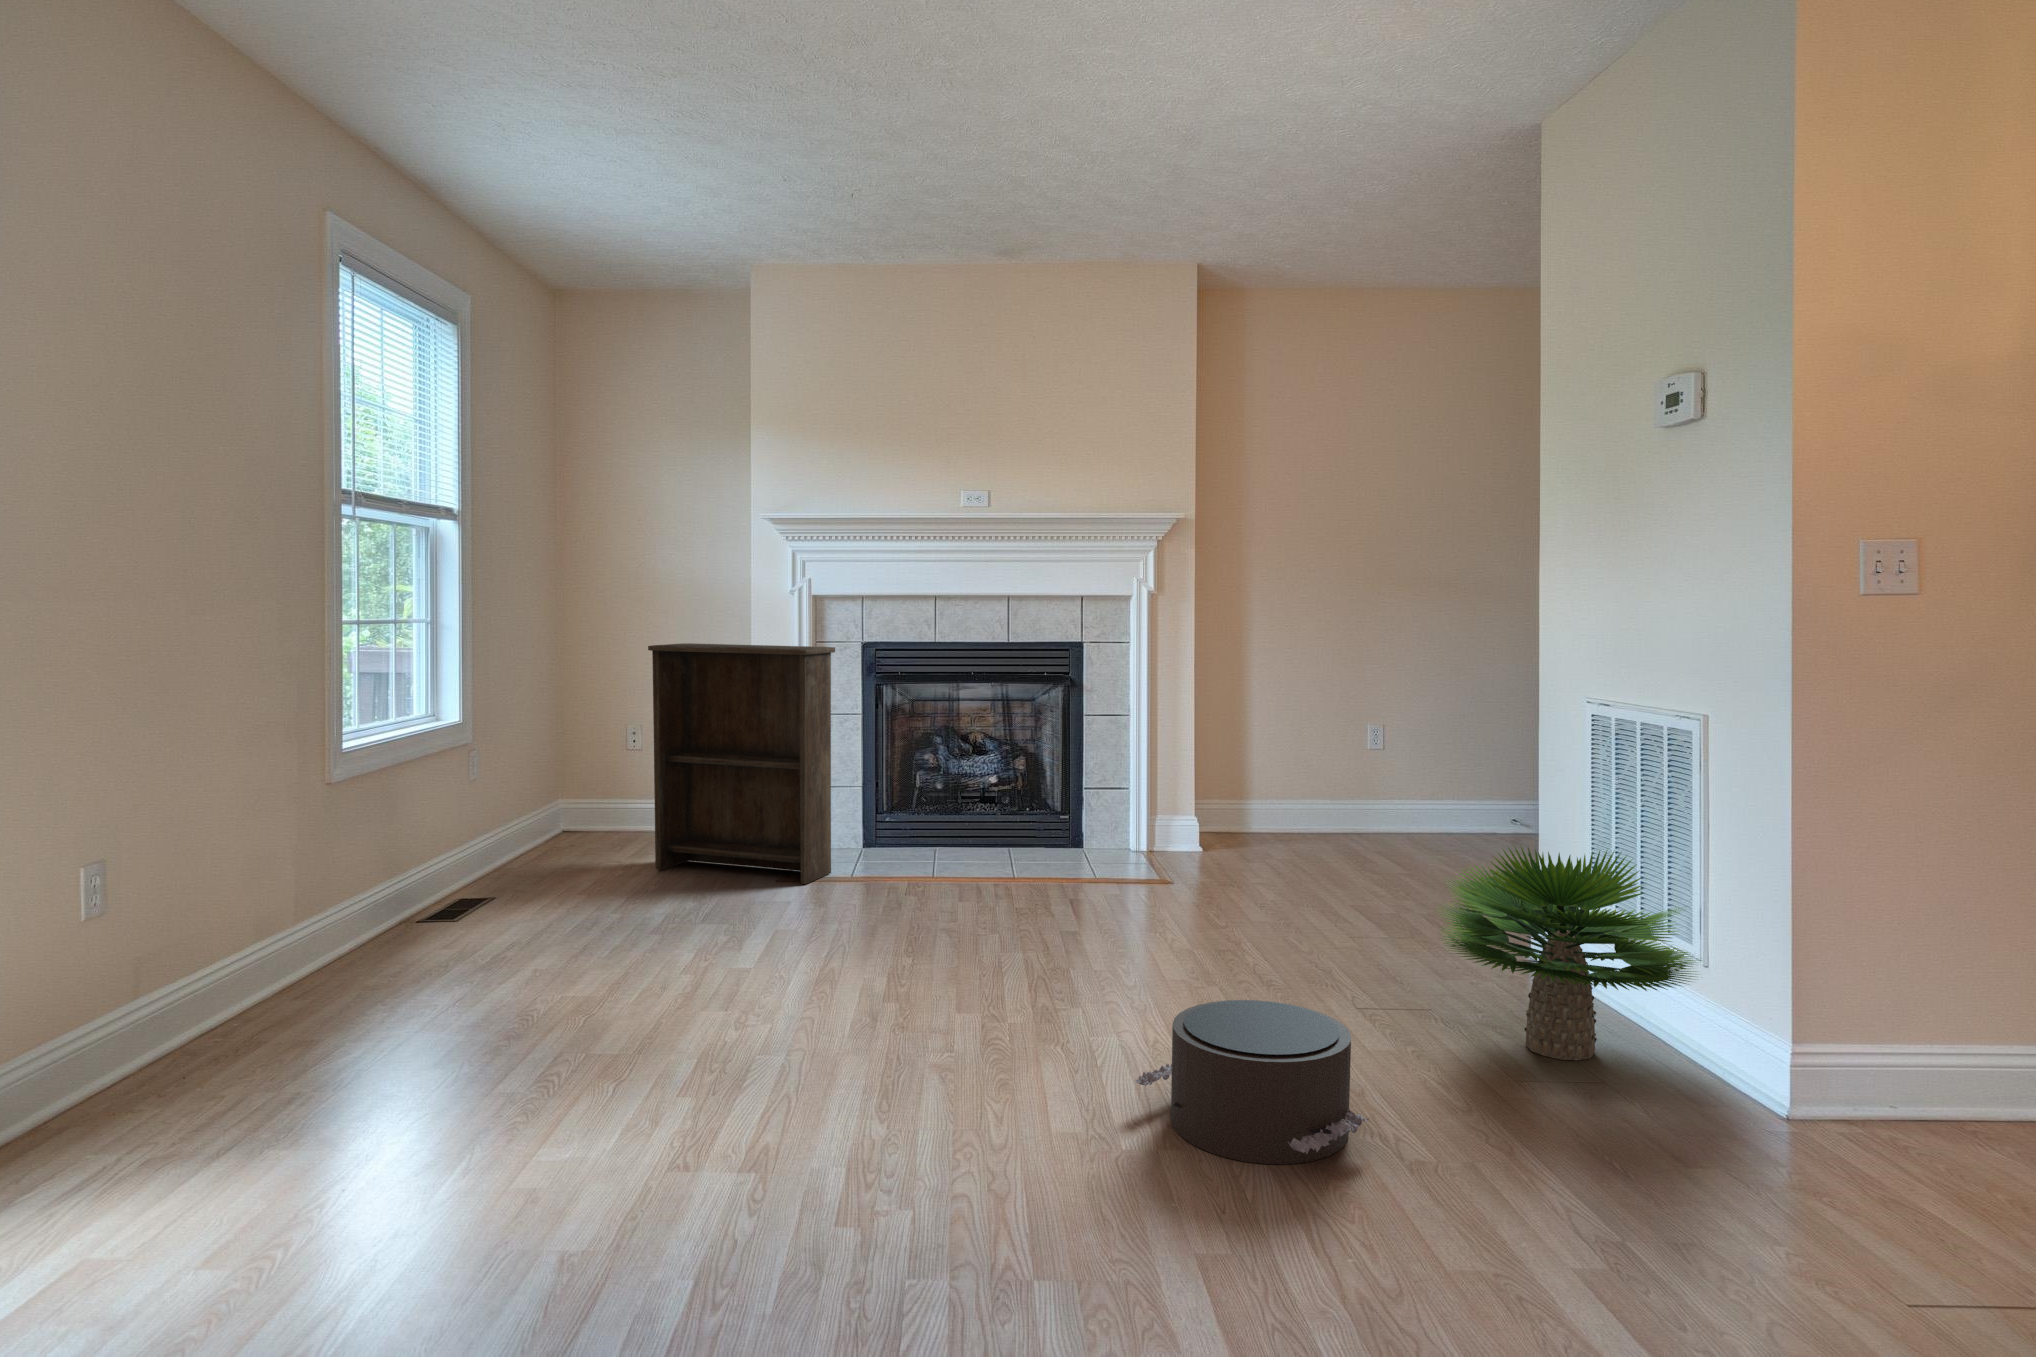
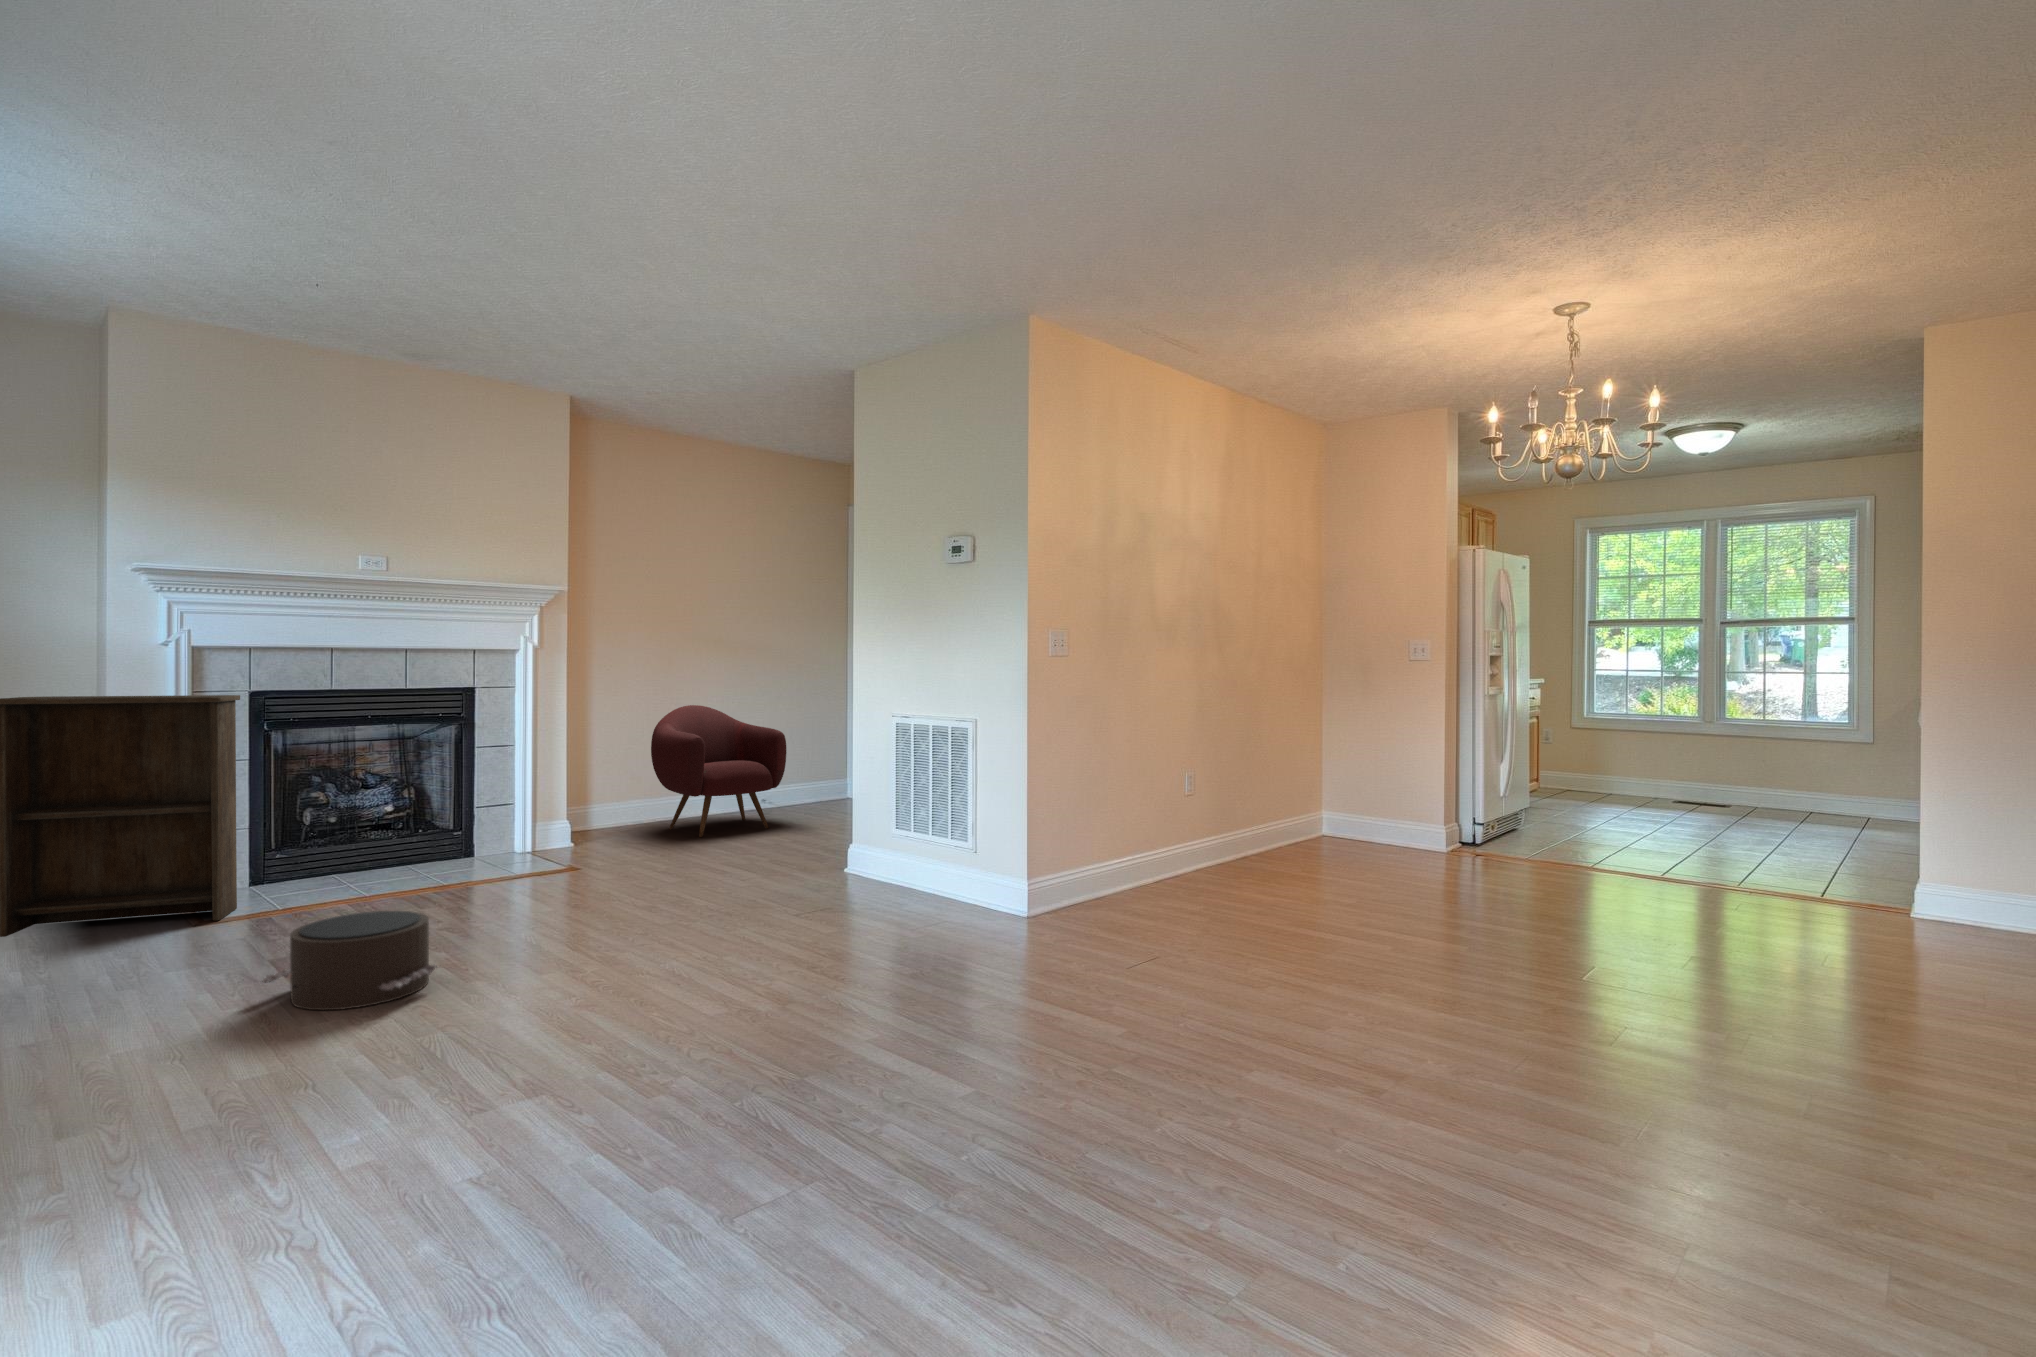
armchair: none [1306,673,1497,859] -> present [651,705,787,837]
potted plant: present [1439,846,1696,1060] -> none [823,791,971,917]
pouf: present [1135,1000,1369,1164] -> present [261,911,437,1010]

